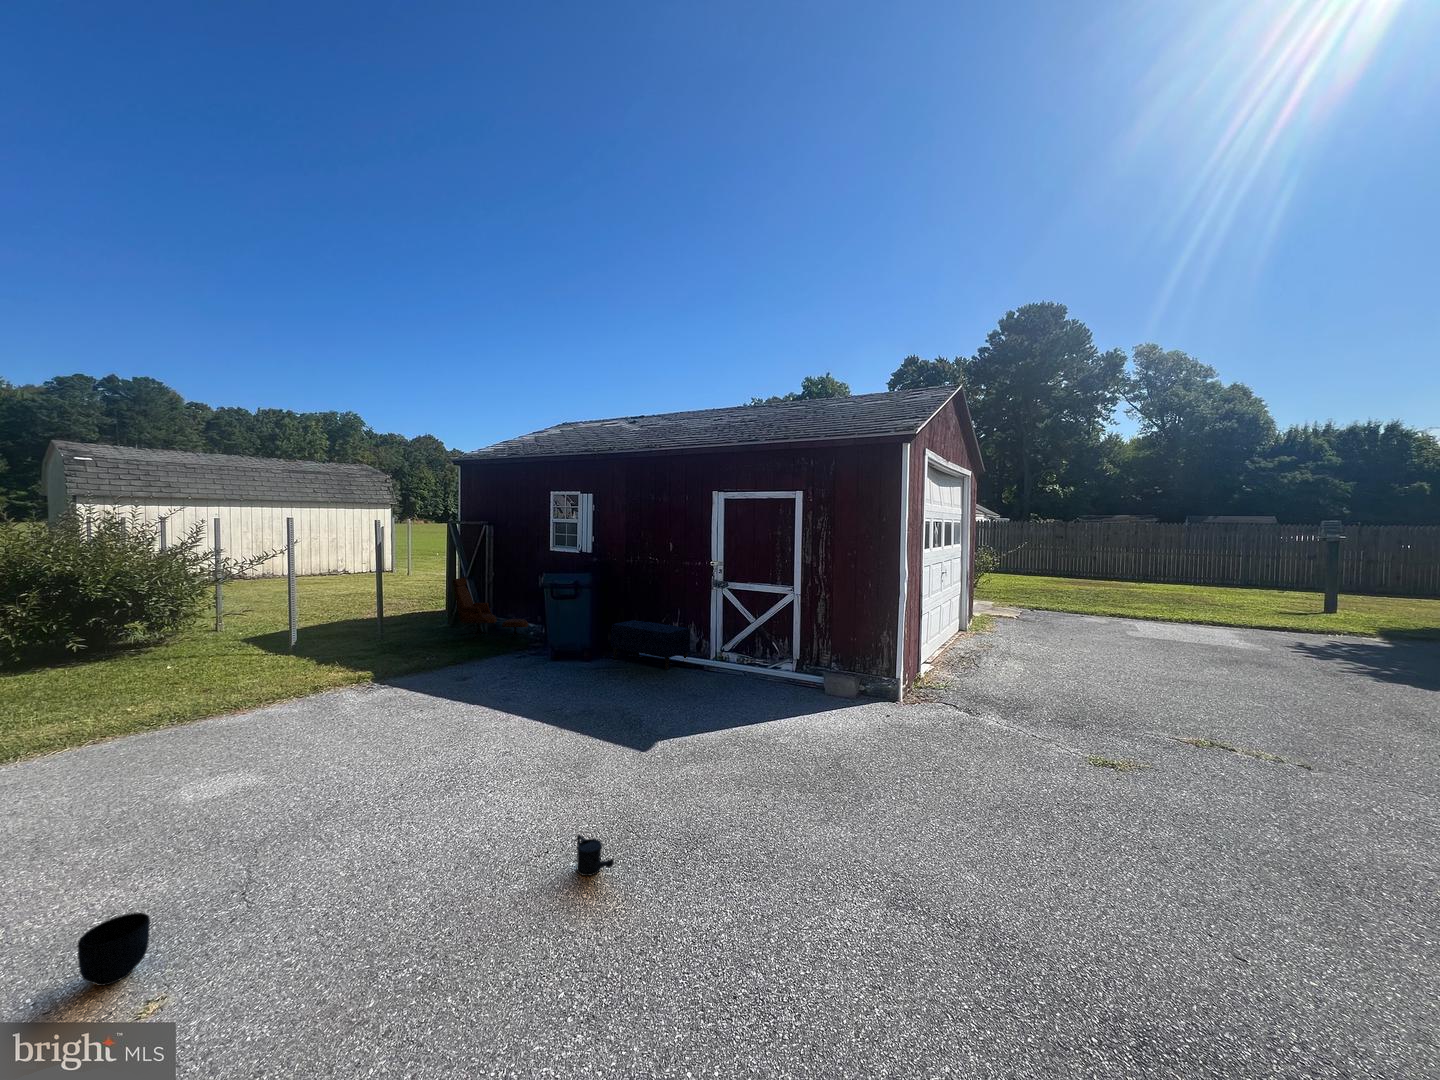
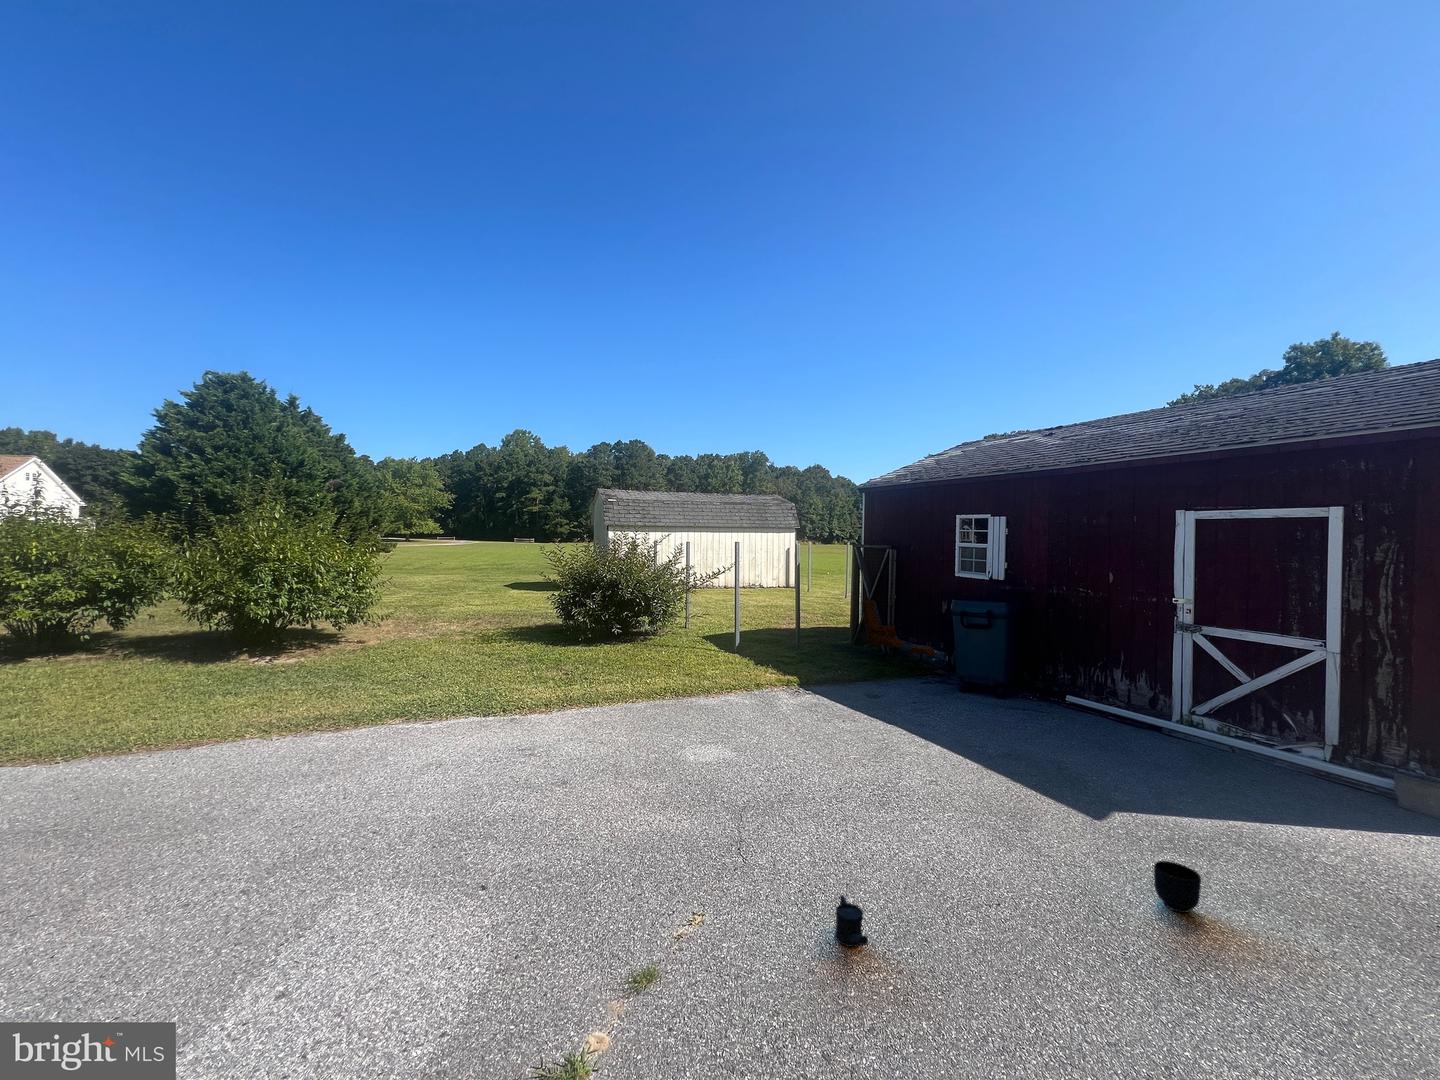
bench: present [611,620,690,669] -> none [1032,661,1142,725]
watering can: present [577,835,614,876] -> present [835,895,868,947]
planter: present [78,913,150,986] -> present [1154,861,1201,913]

